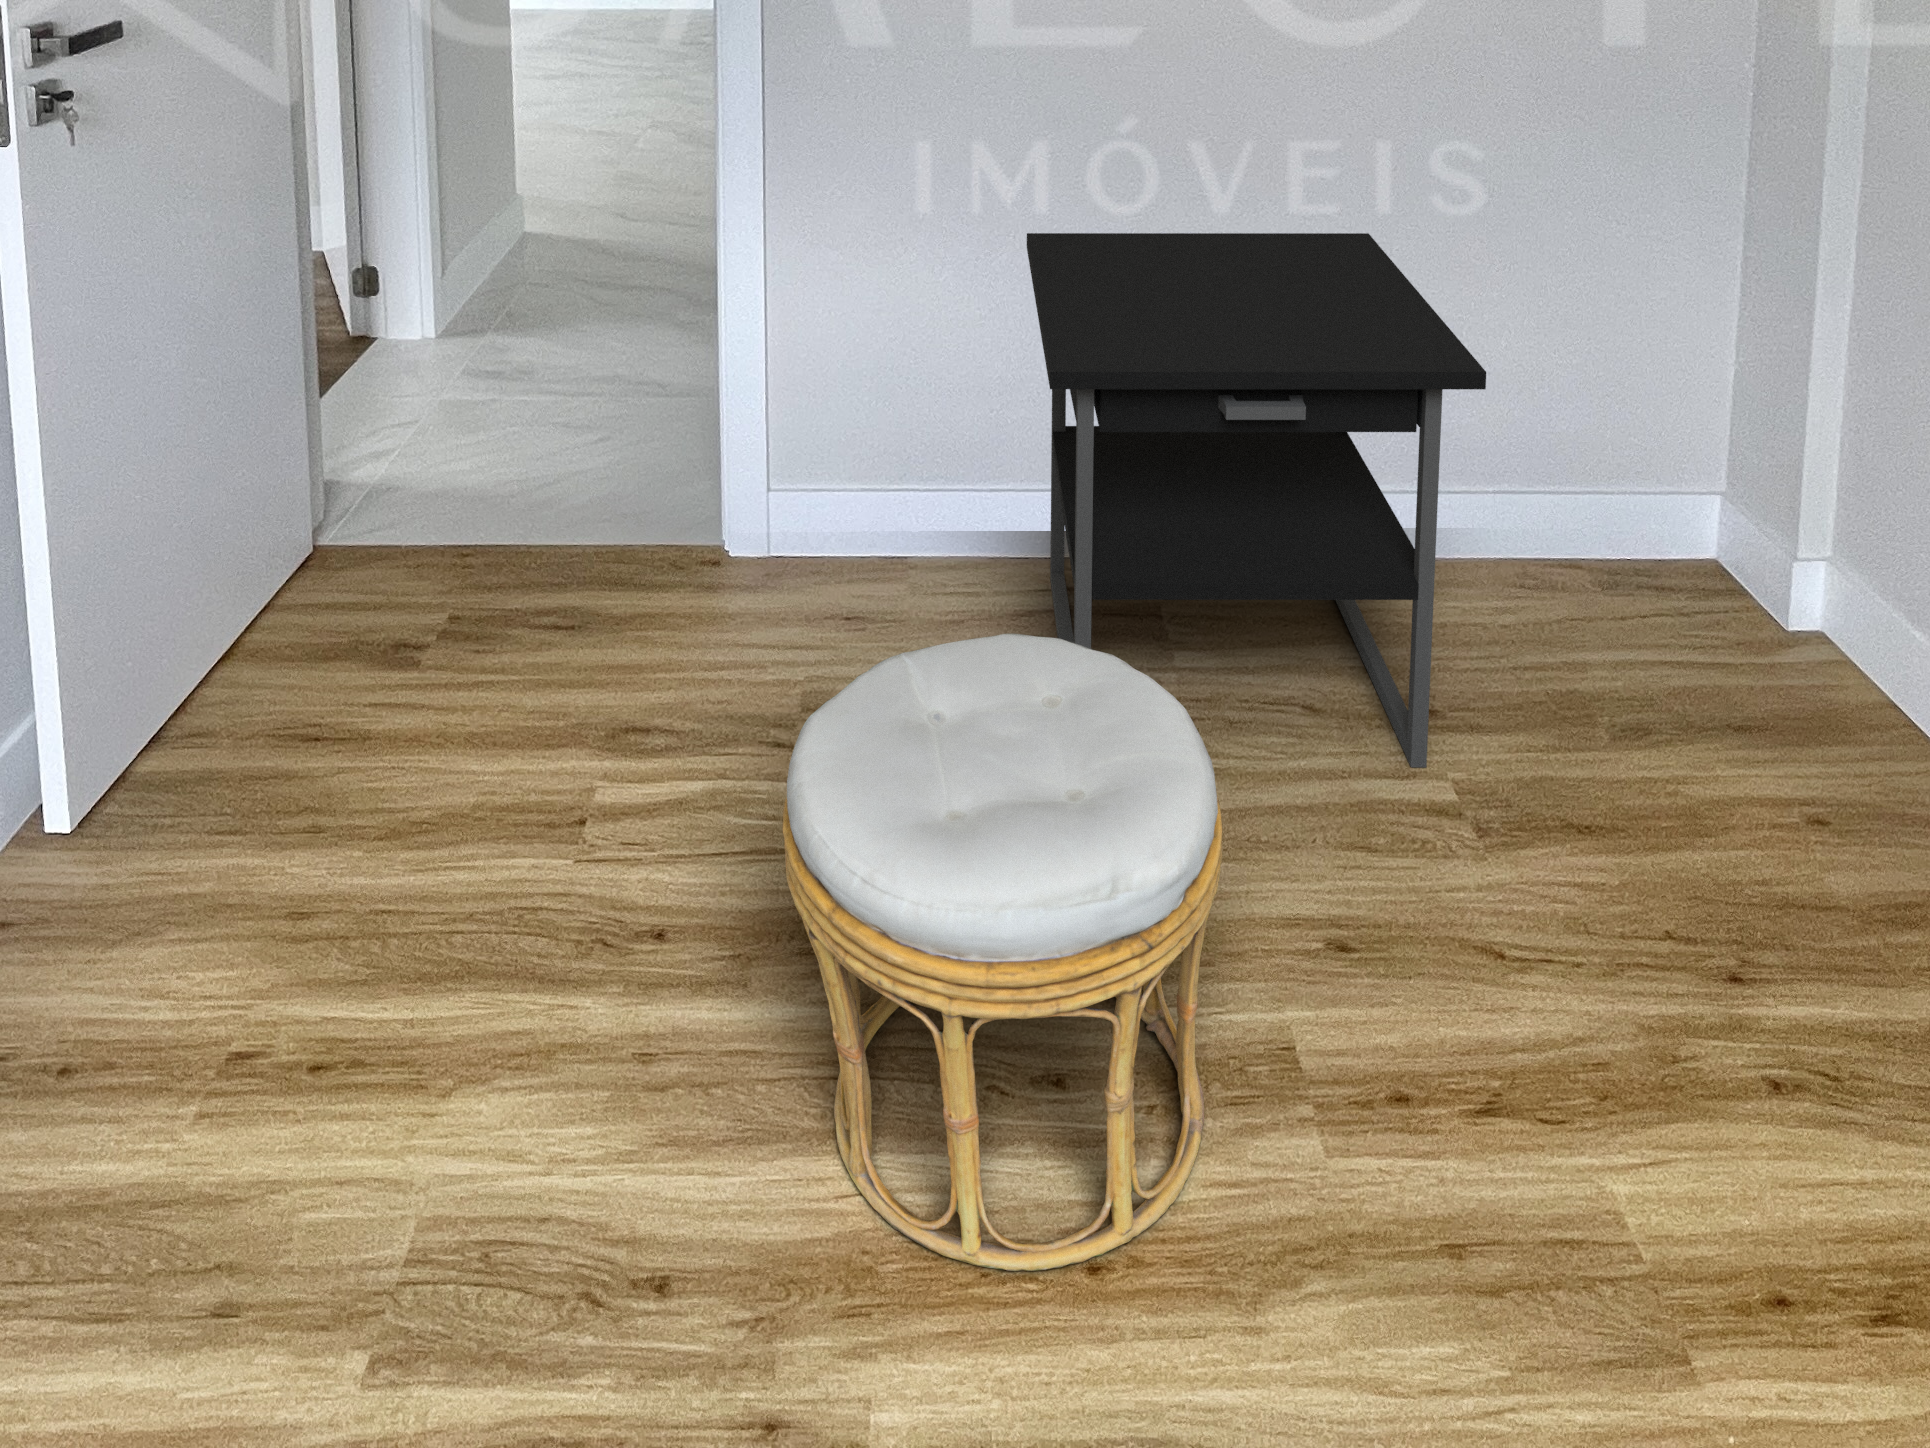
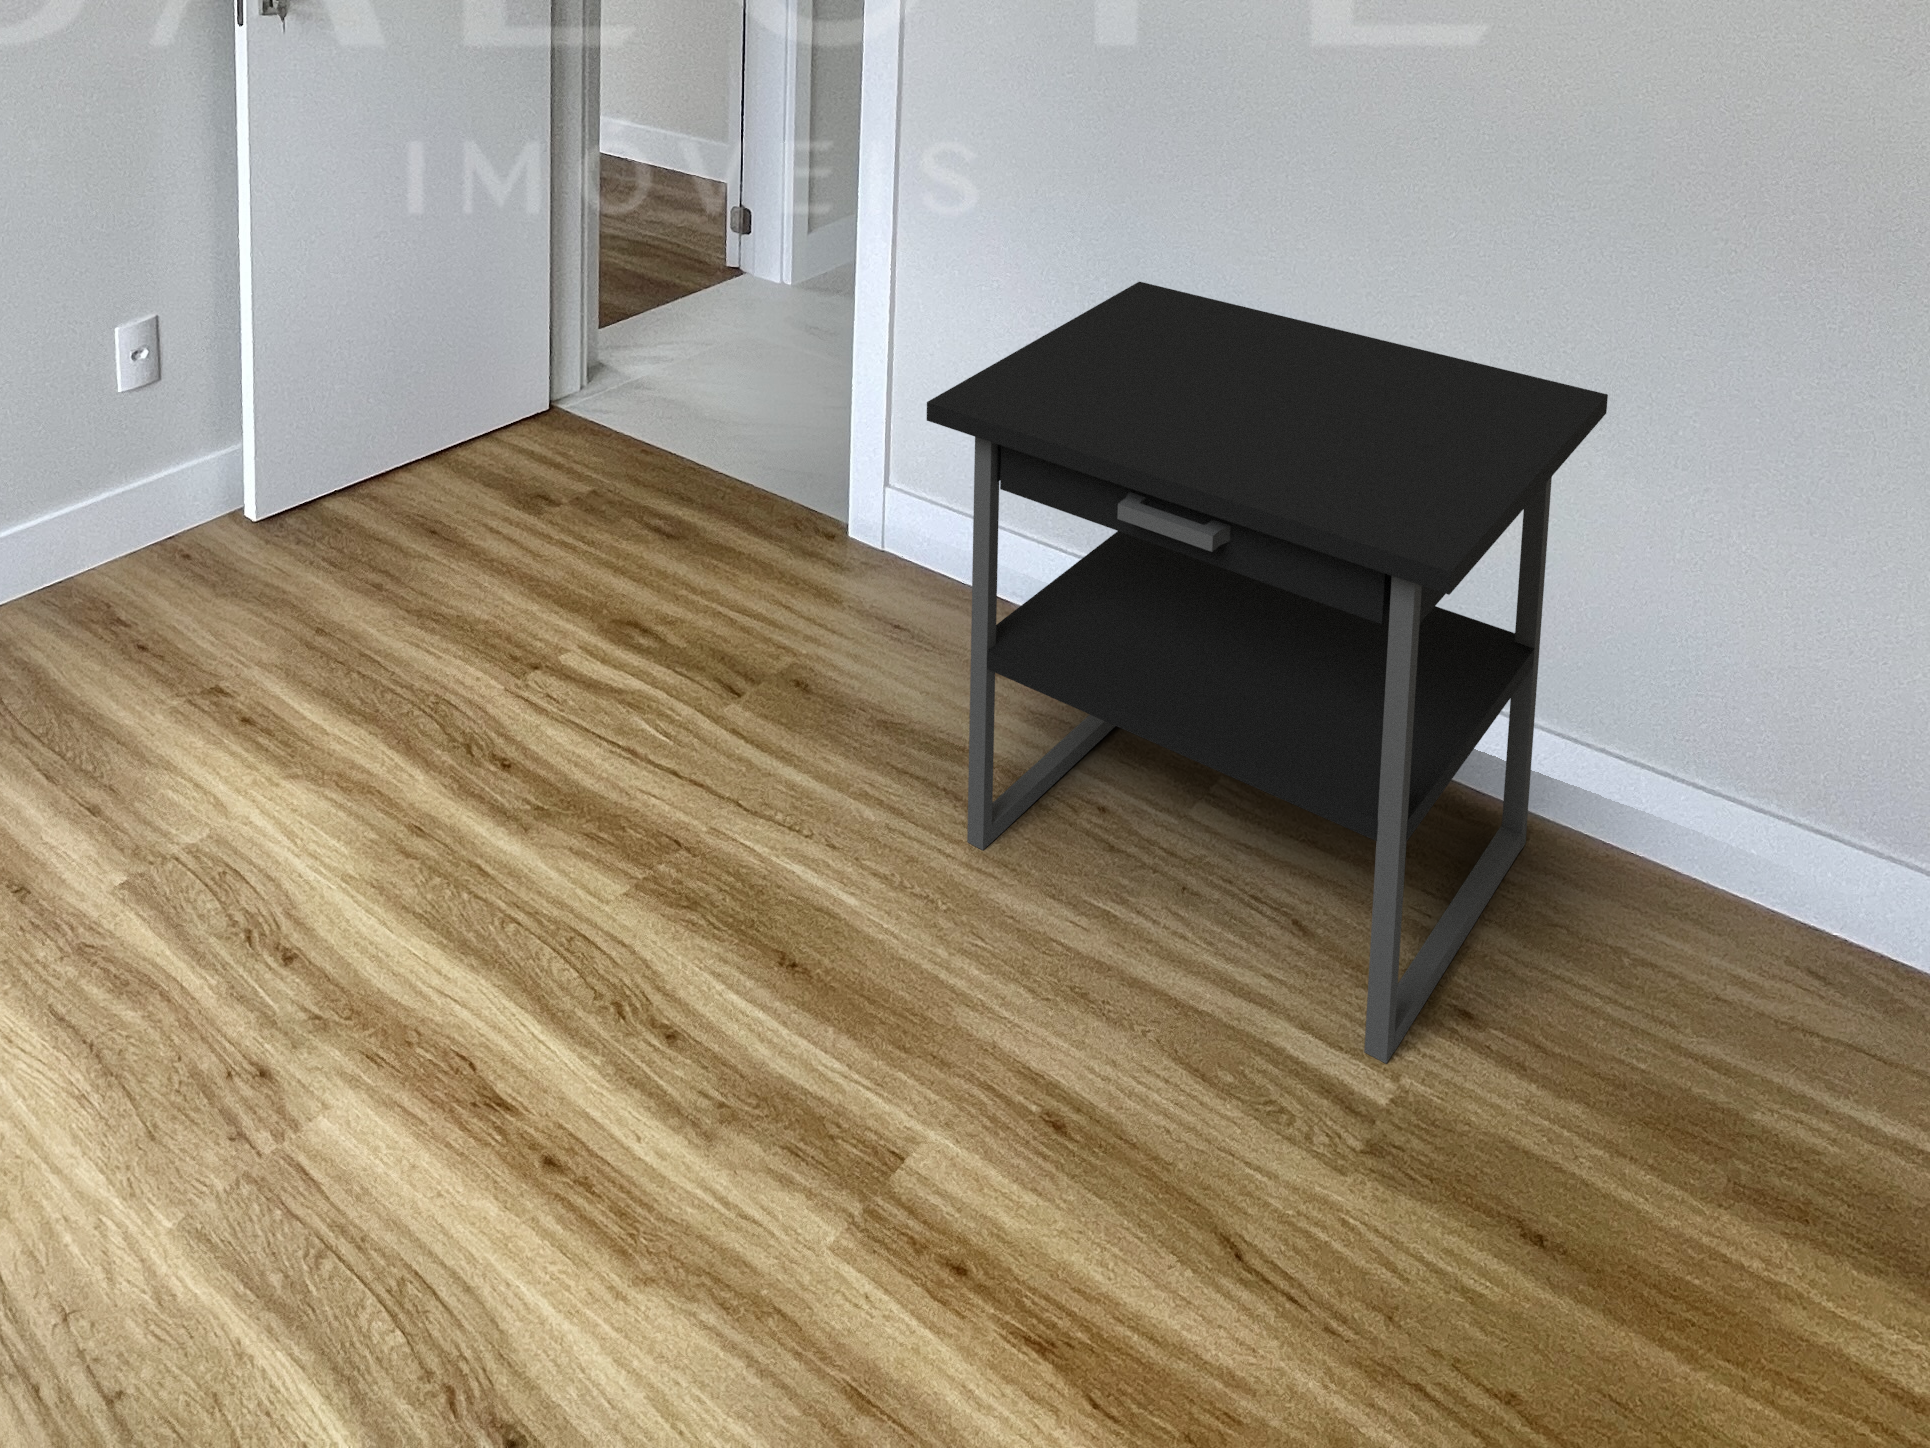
ottoman: present [782,634,1222,1271] -> none [407,593,821,1171]

